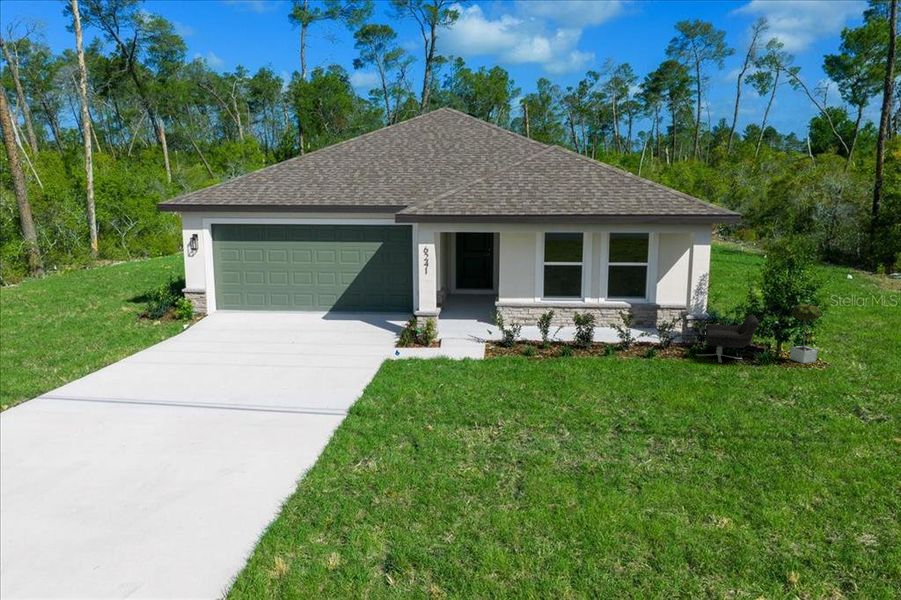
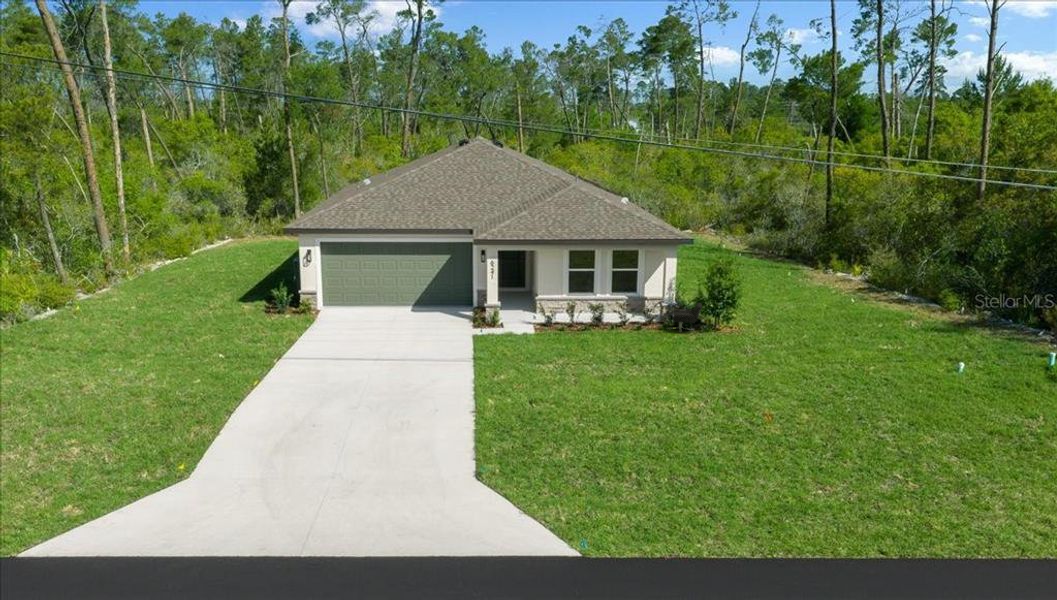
potted tree: present [790,304,821,363] -> none [721,296,738,331]

